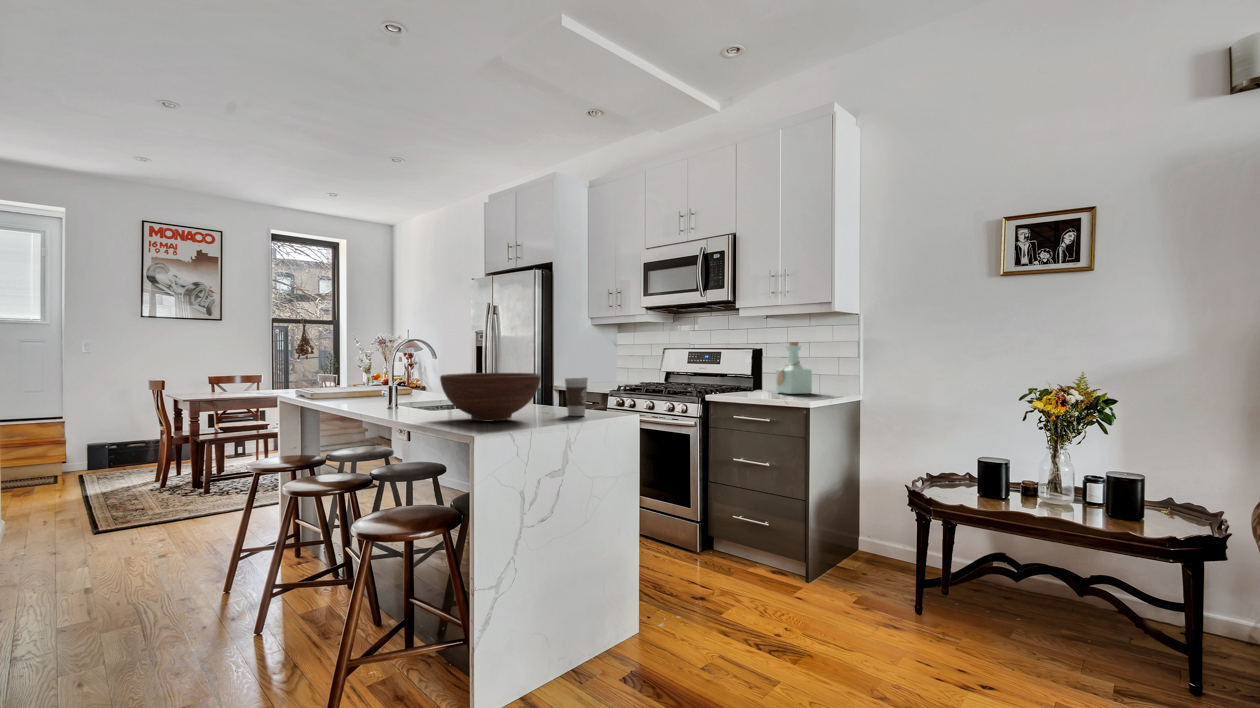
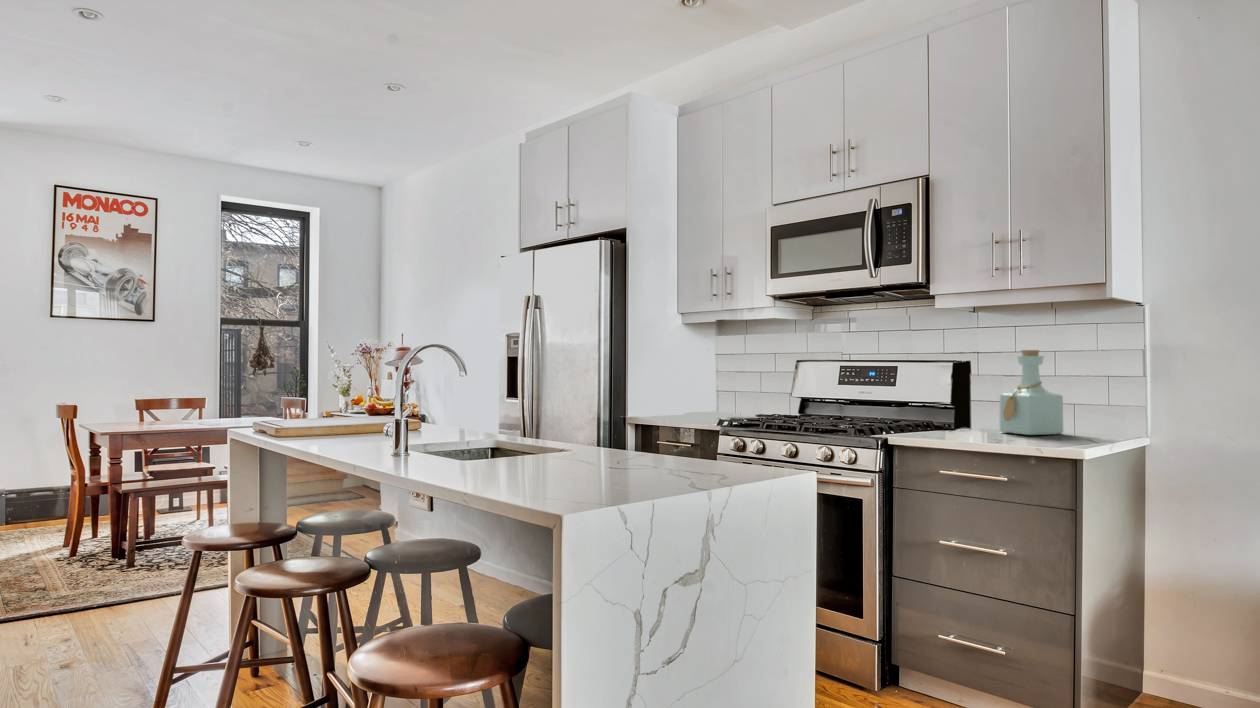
fruit bowl: present [440,373,541,421] -> none [486,400,649,482]
coffee cup: present [565,378,588,416] -> none [681,408,720,473]

